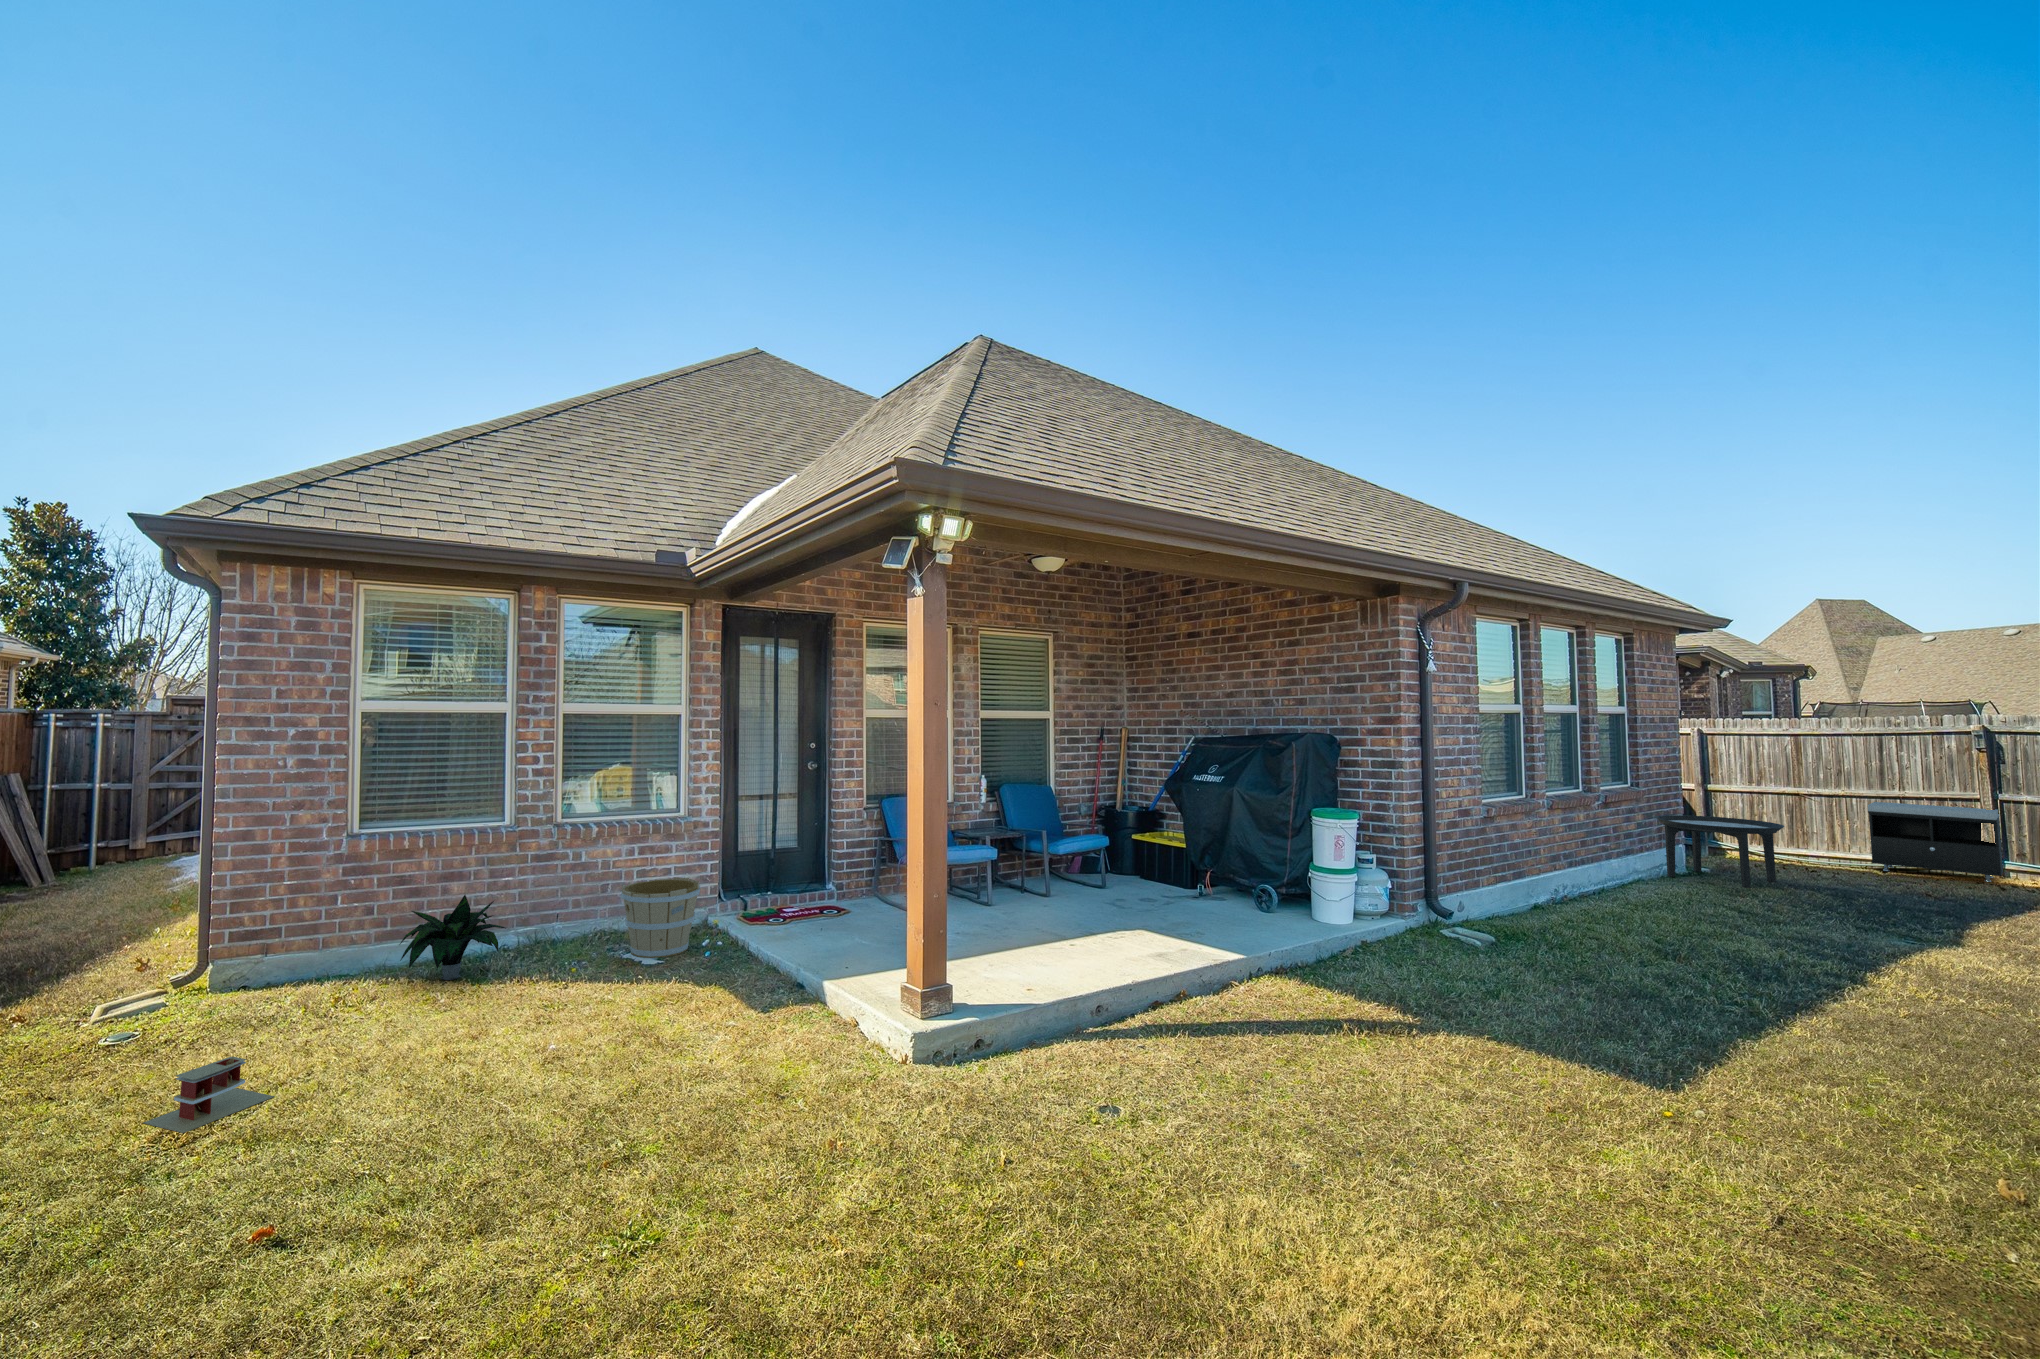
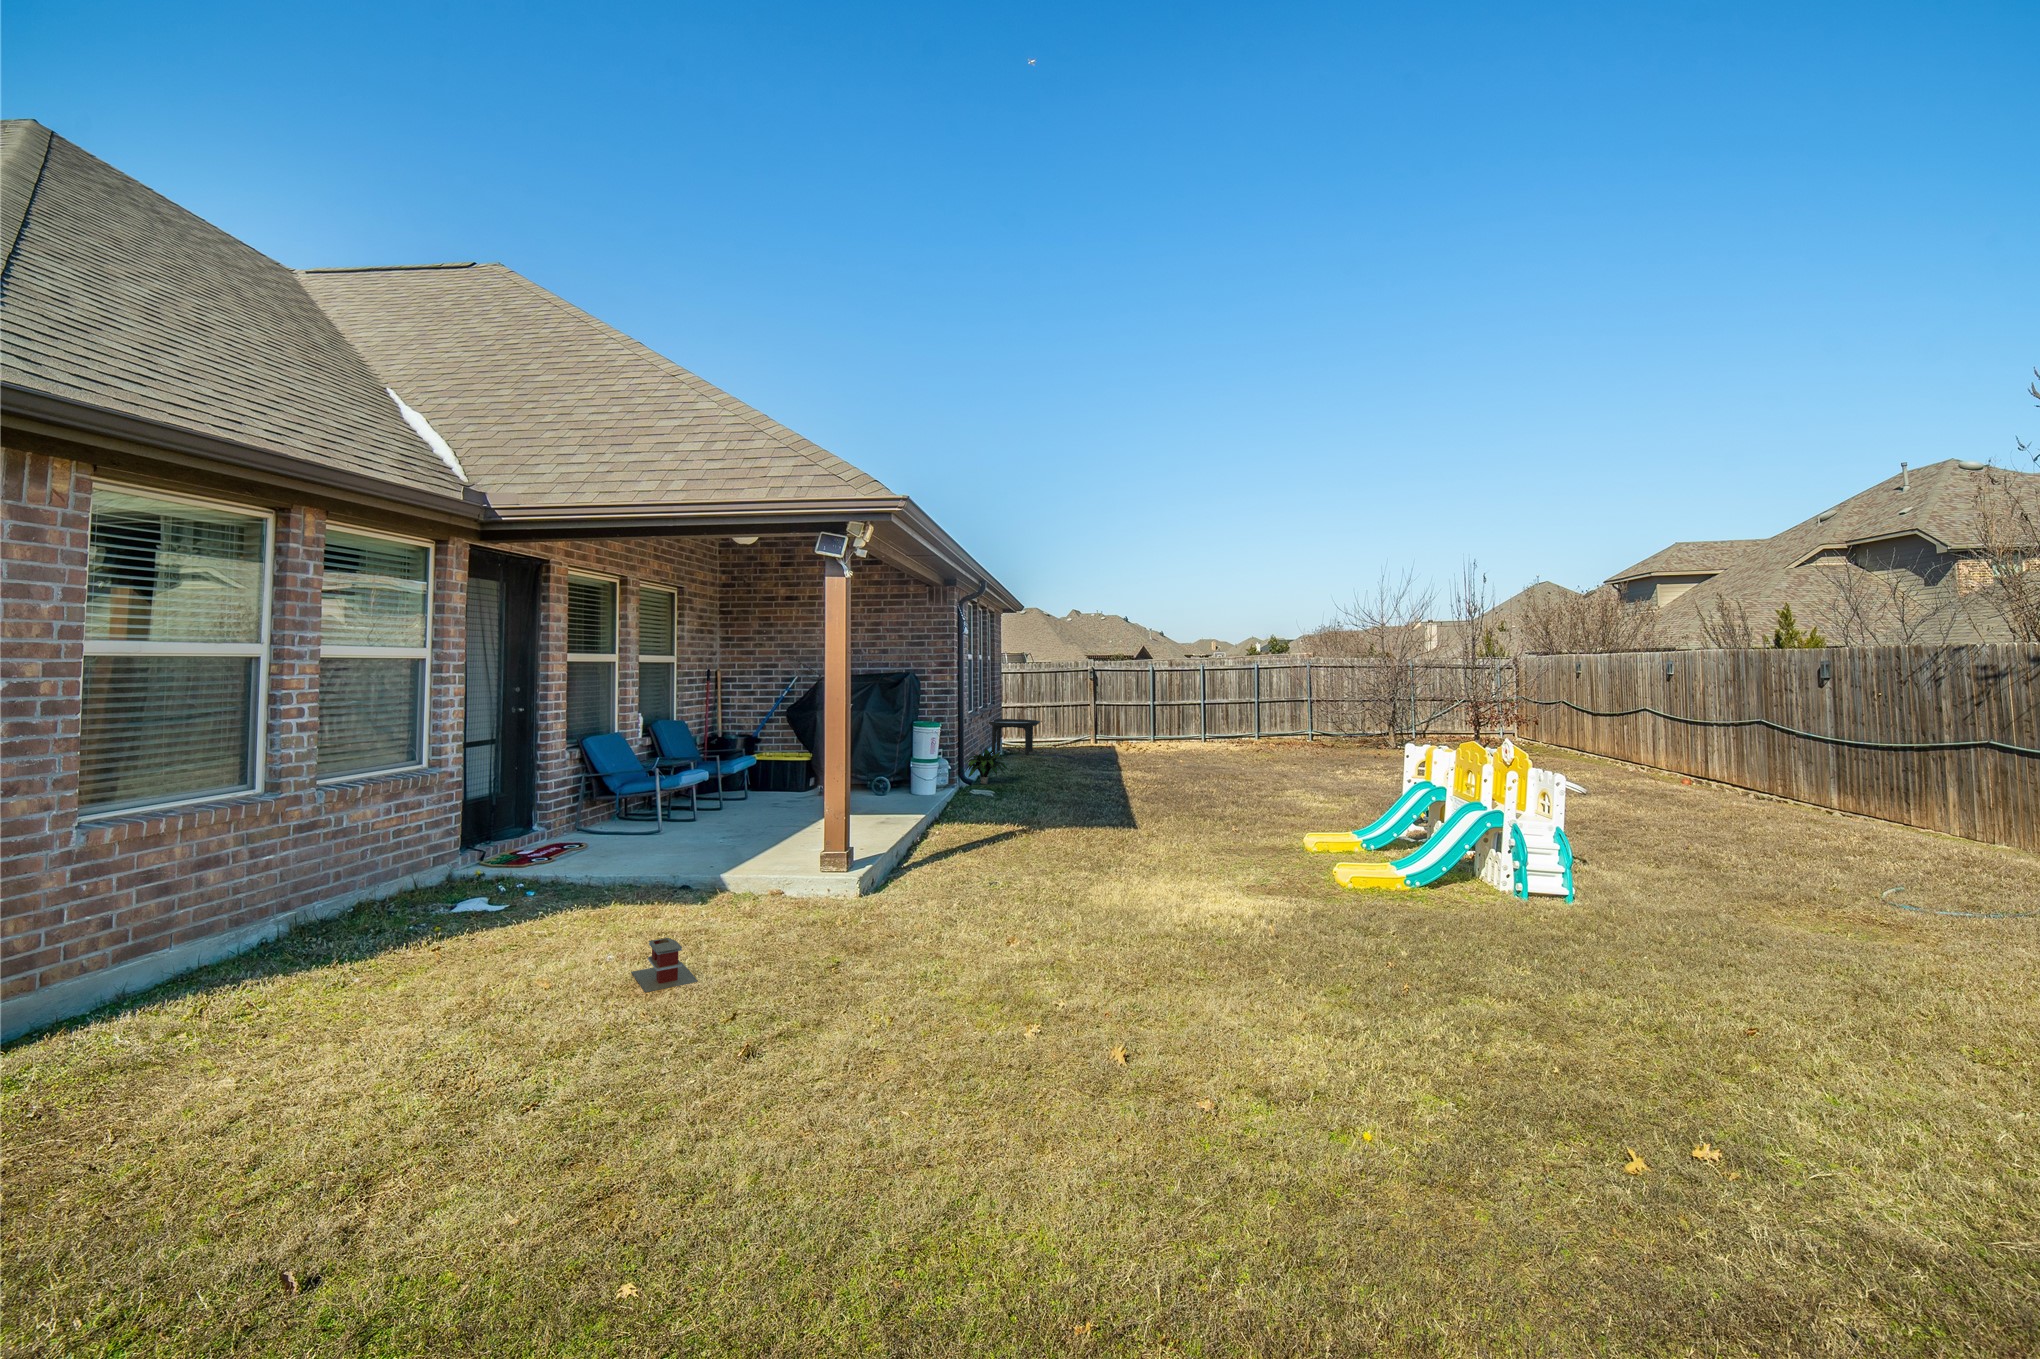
storage bench: present [1868,802,2003,882] -> none [1053,707,1098,743]
wooden bucket: present [621,877,700,958] -> none [402,830,501,913]
potted plant: present [400,895,506,980] -> present [964,748,1007,784]
toy house: present [143,1056,274,1133] -> present [631,936,698,992]

